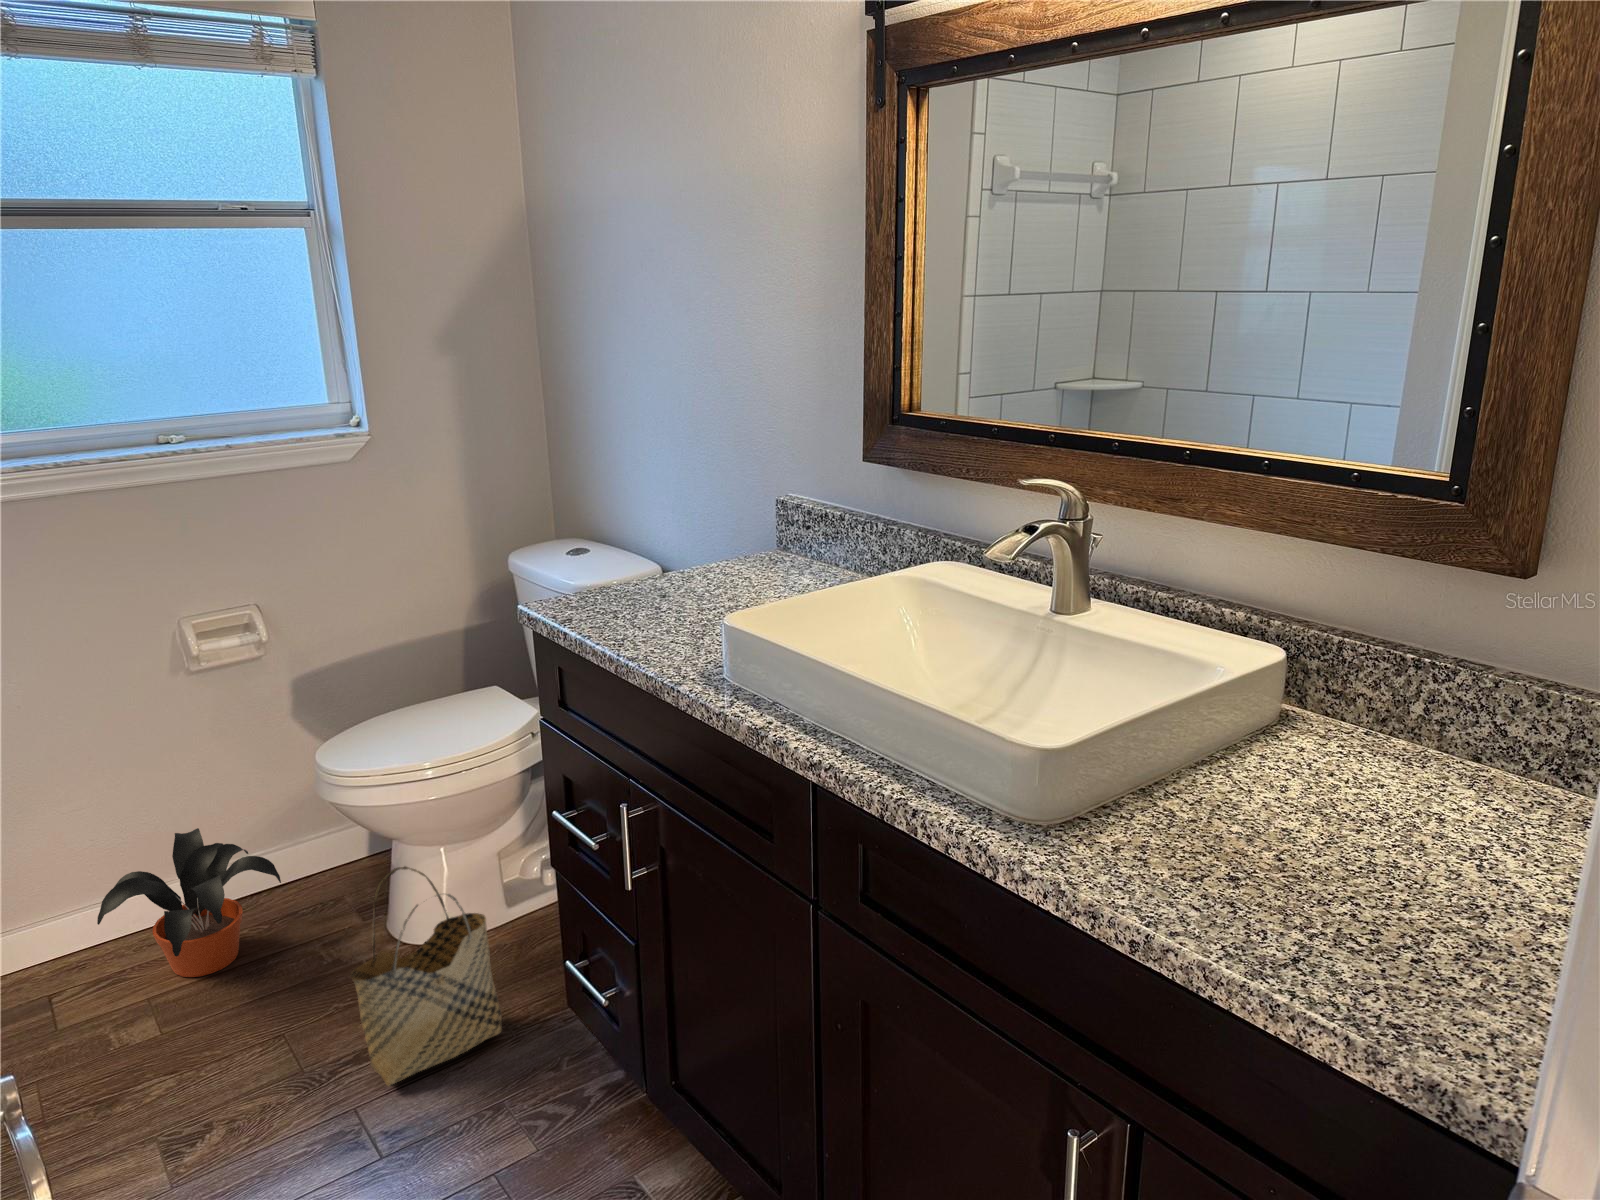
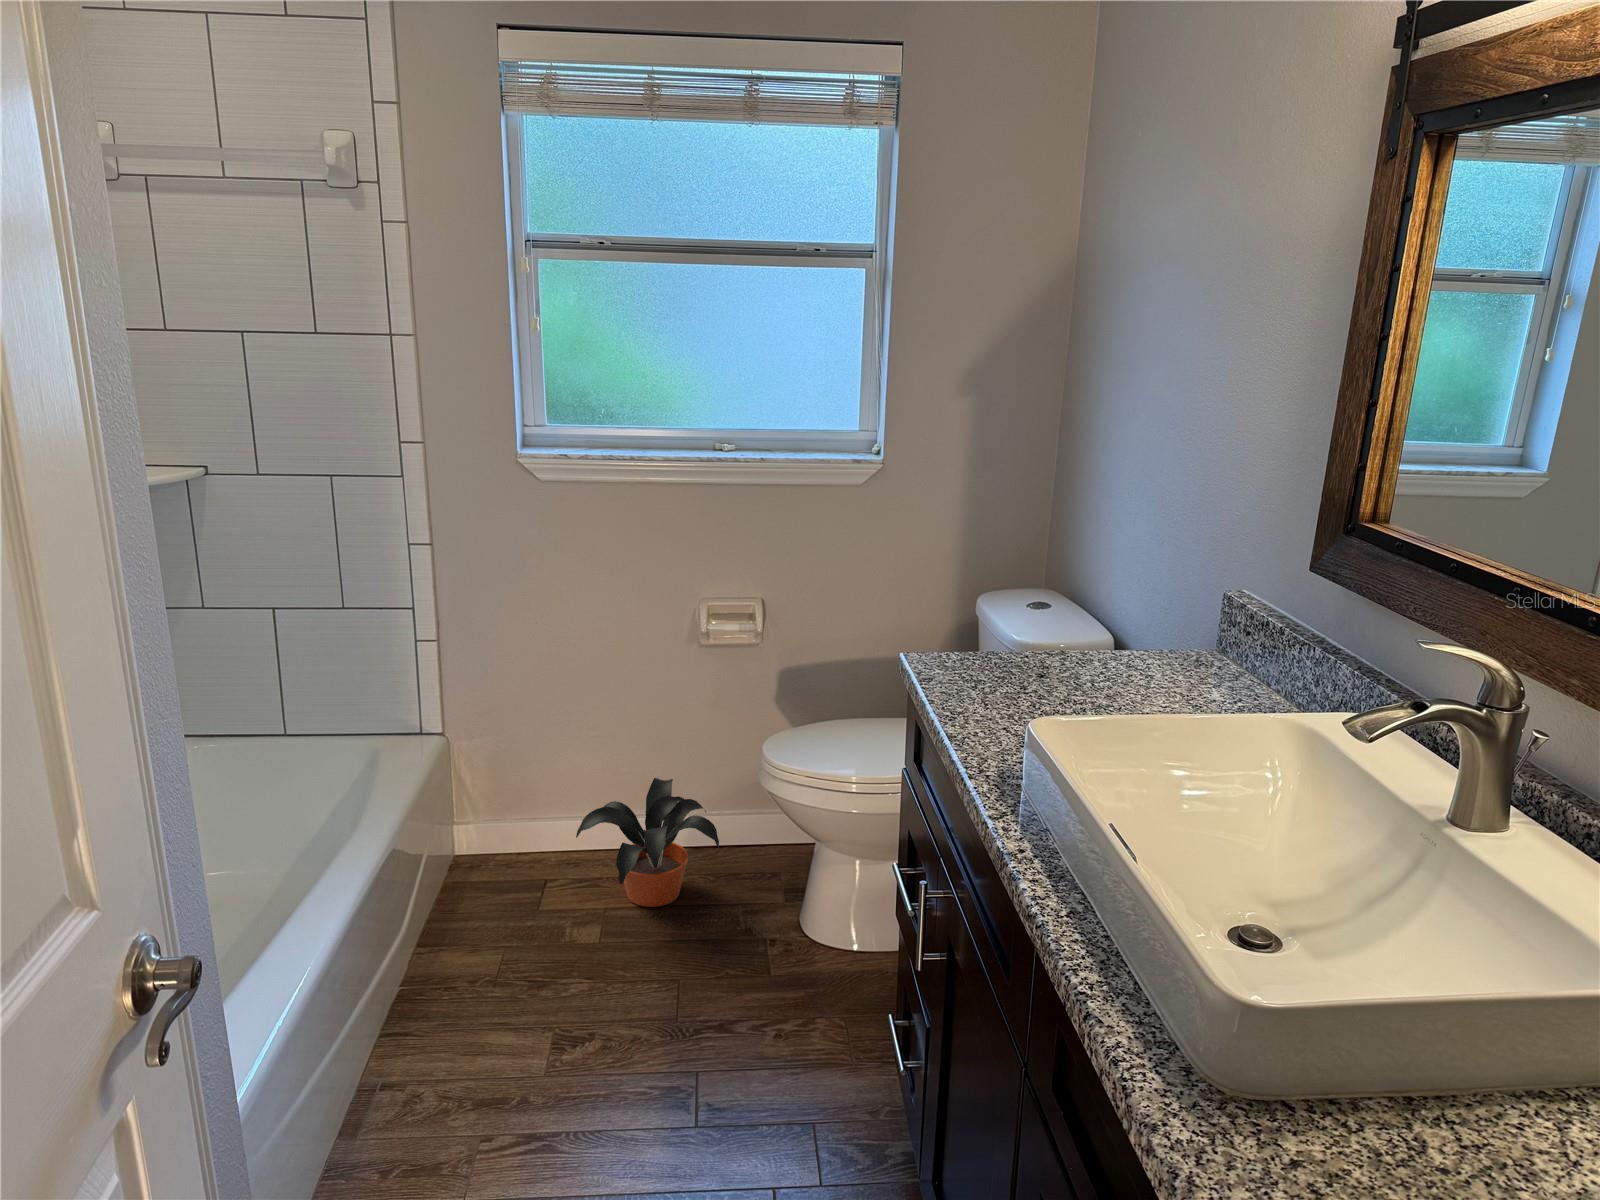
woven basket: present [350,867,502,1086] -> none [716,869,851,1066]

